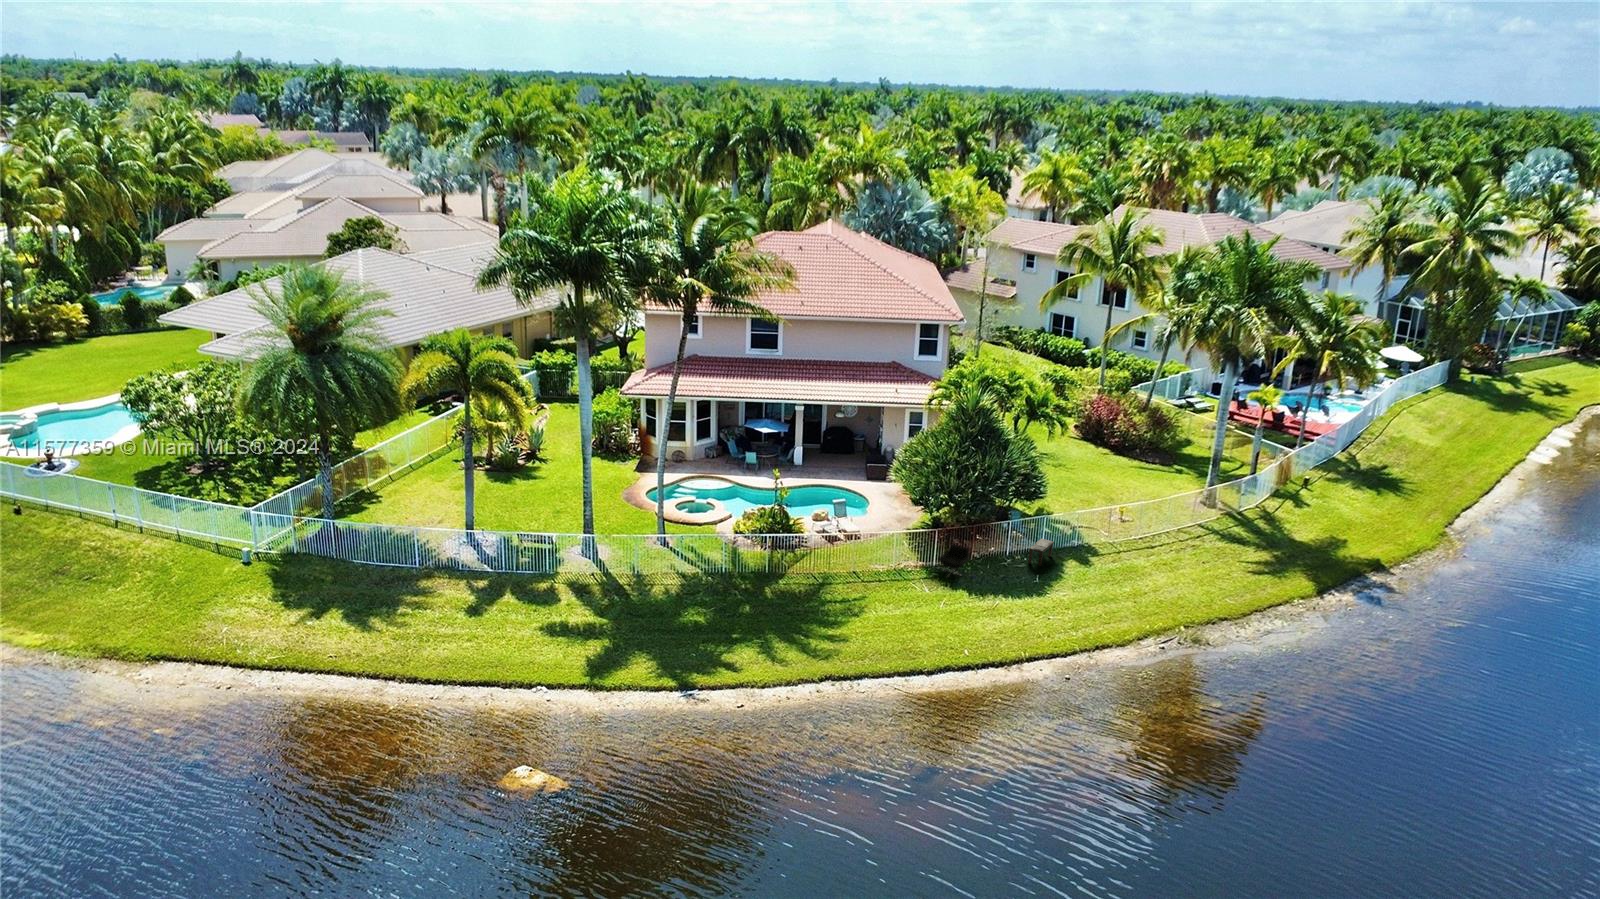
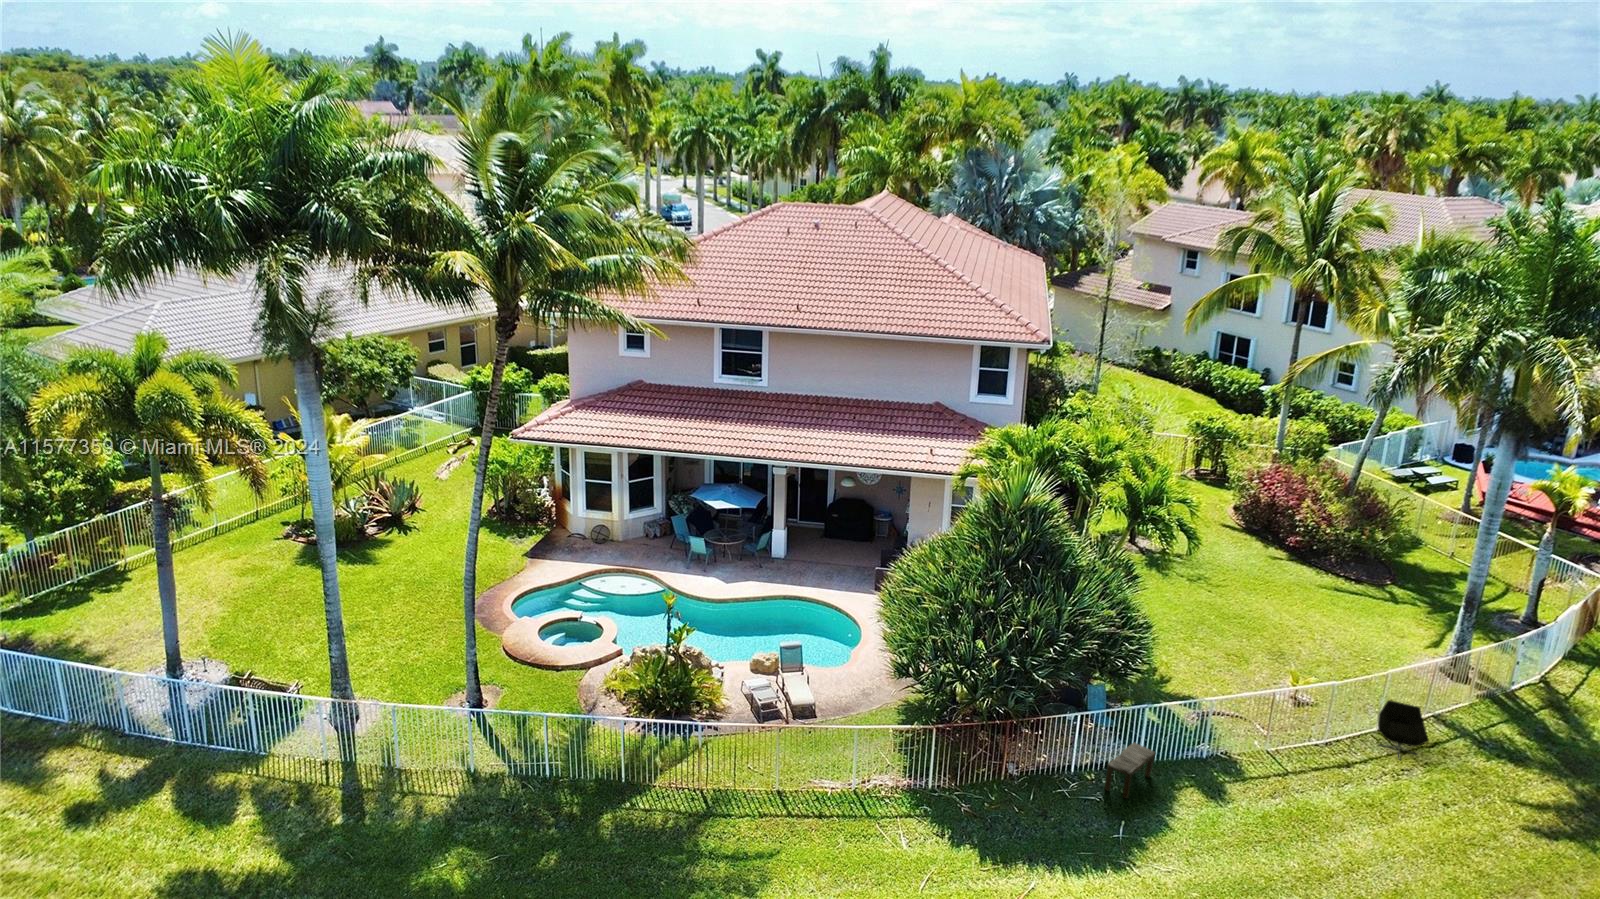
lounge chair: present [938,544,969,576] -> present [1378,700,1429,760]

